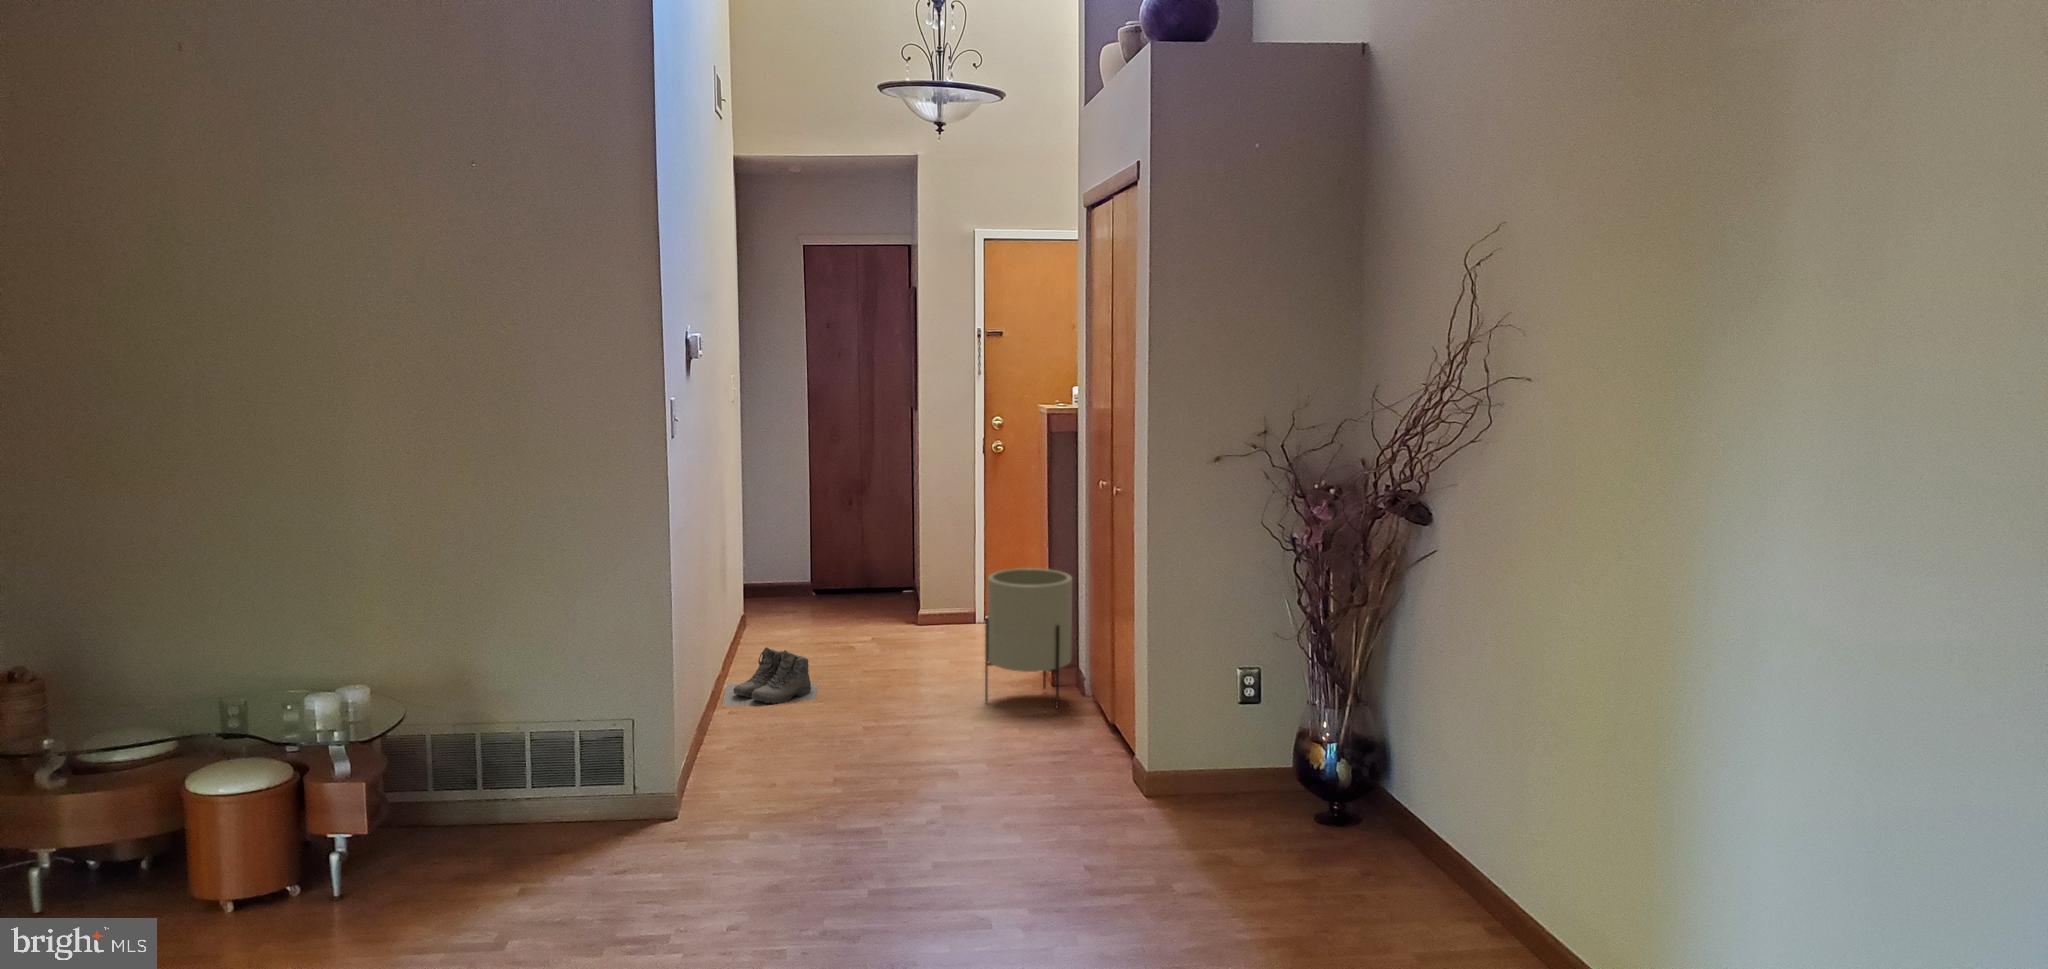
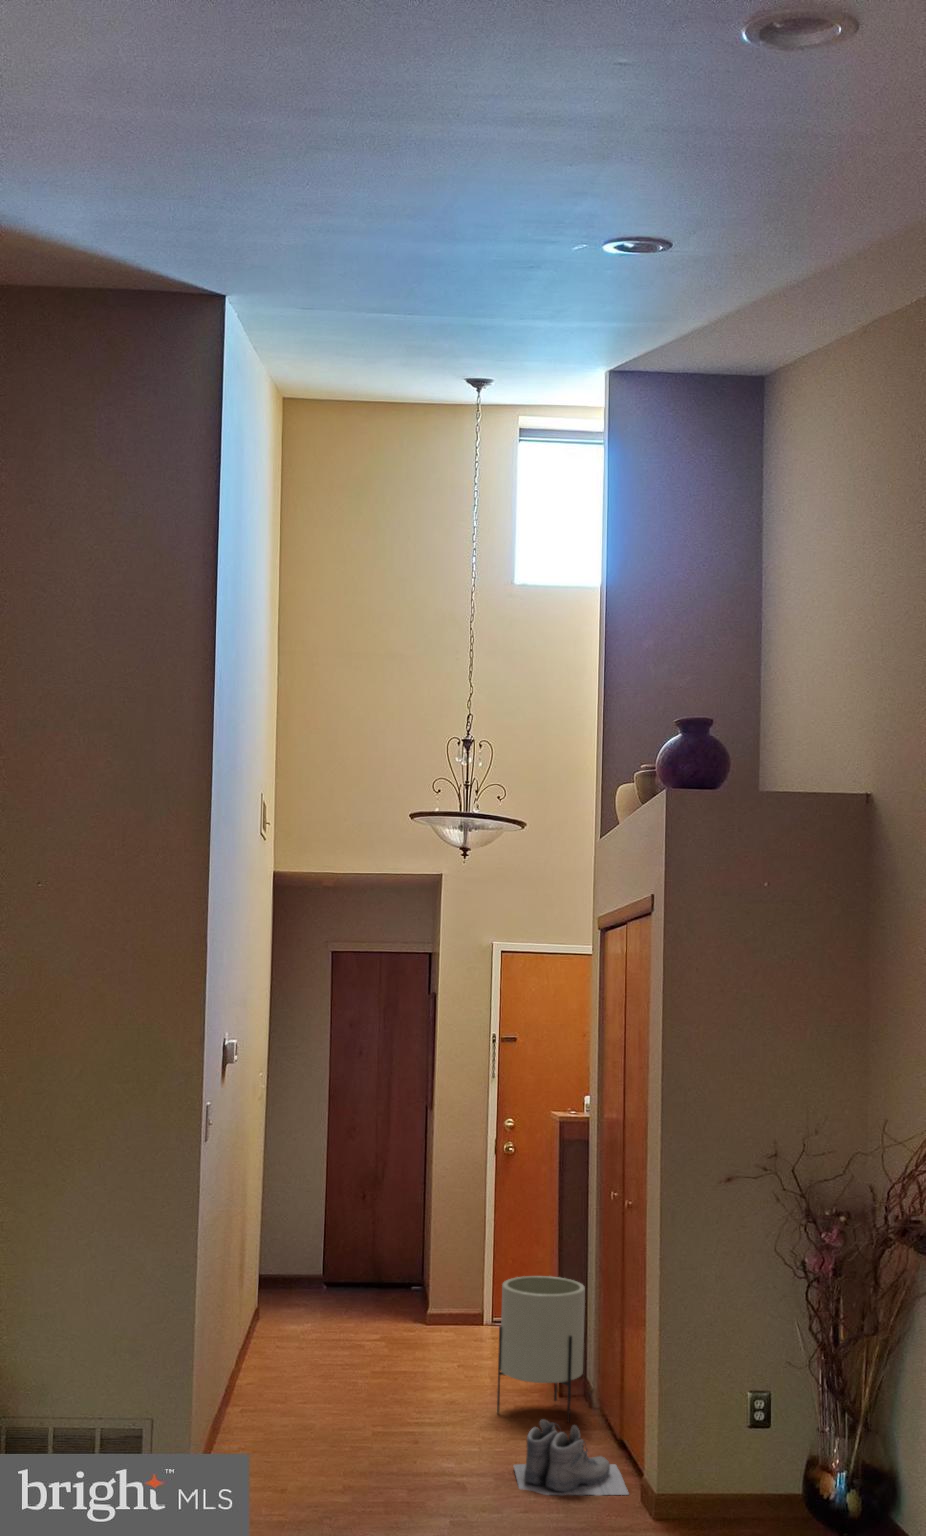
boots: present [722,647,817,706] -> present [514,1419,629,1495]

